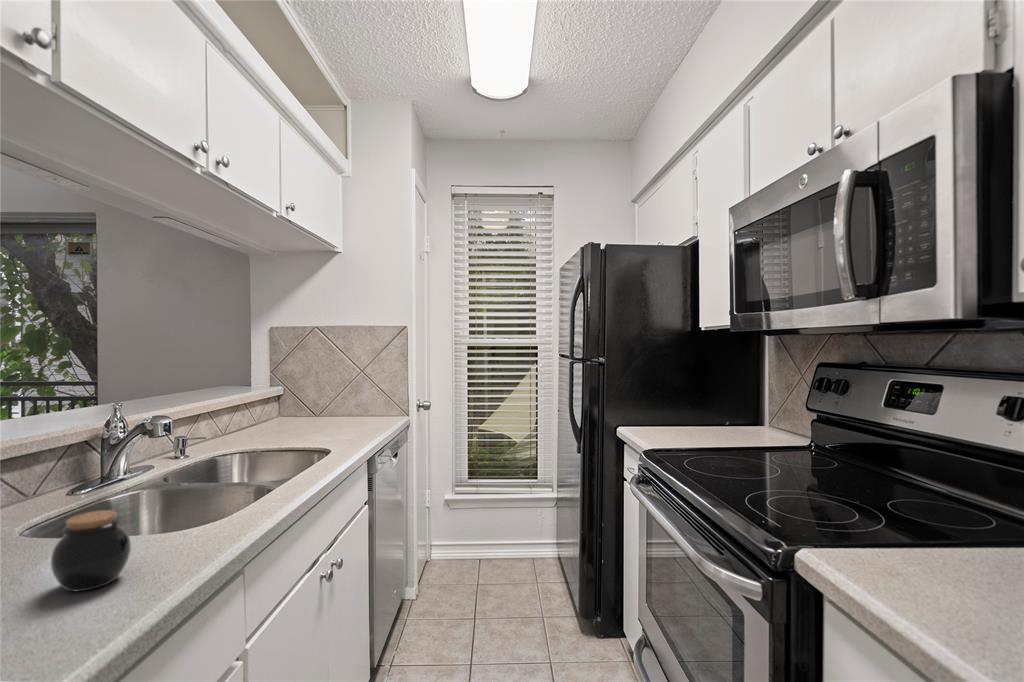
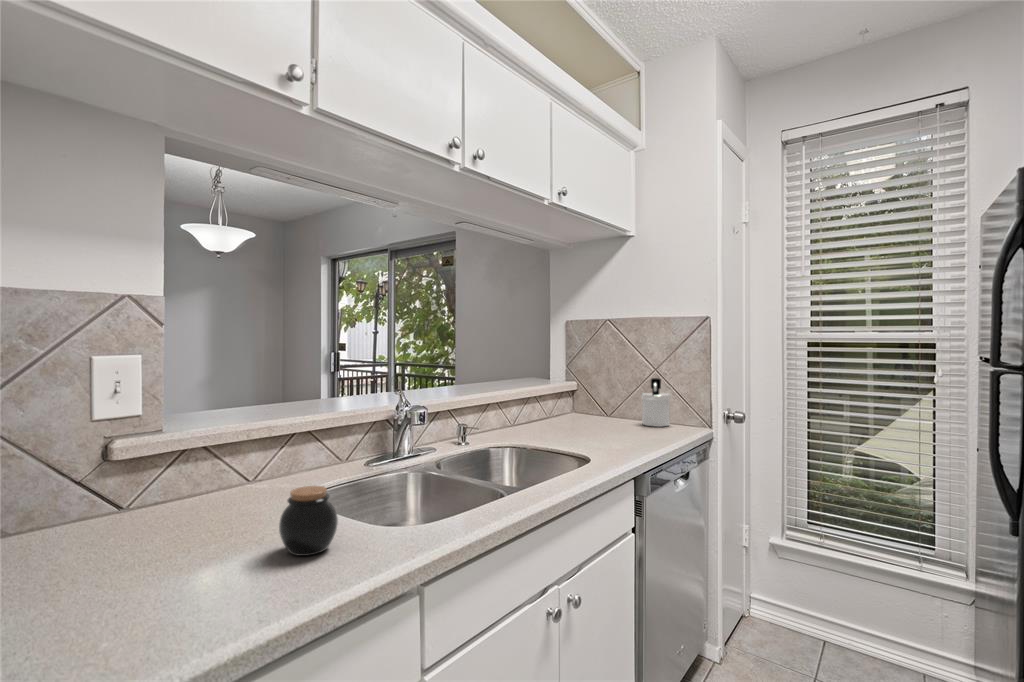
soap dispenser: none [350,379,375,421] -> present [641,378,671,427]

